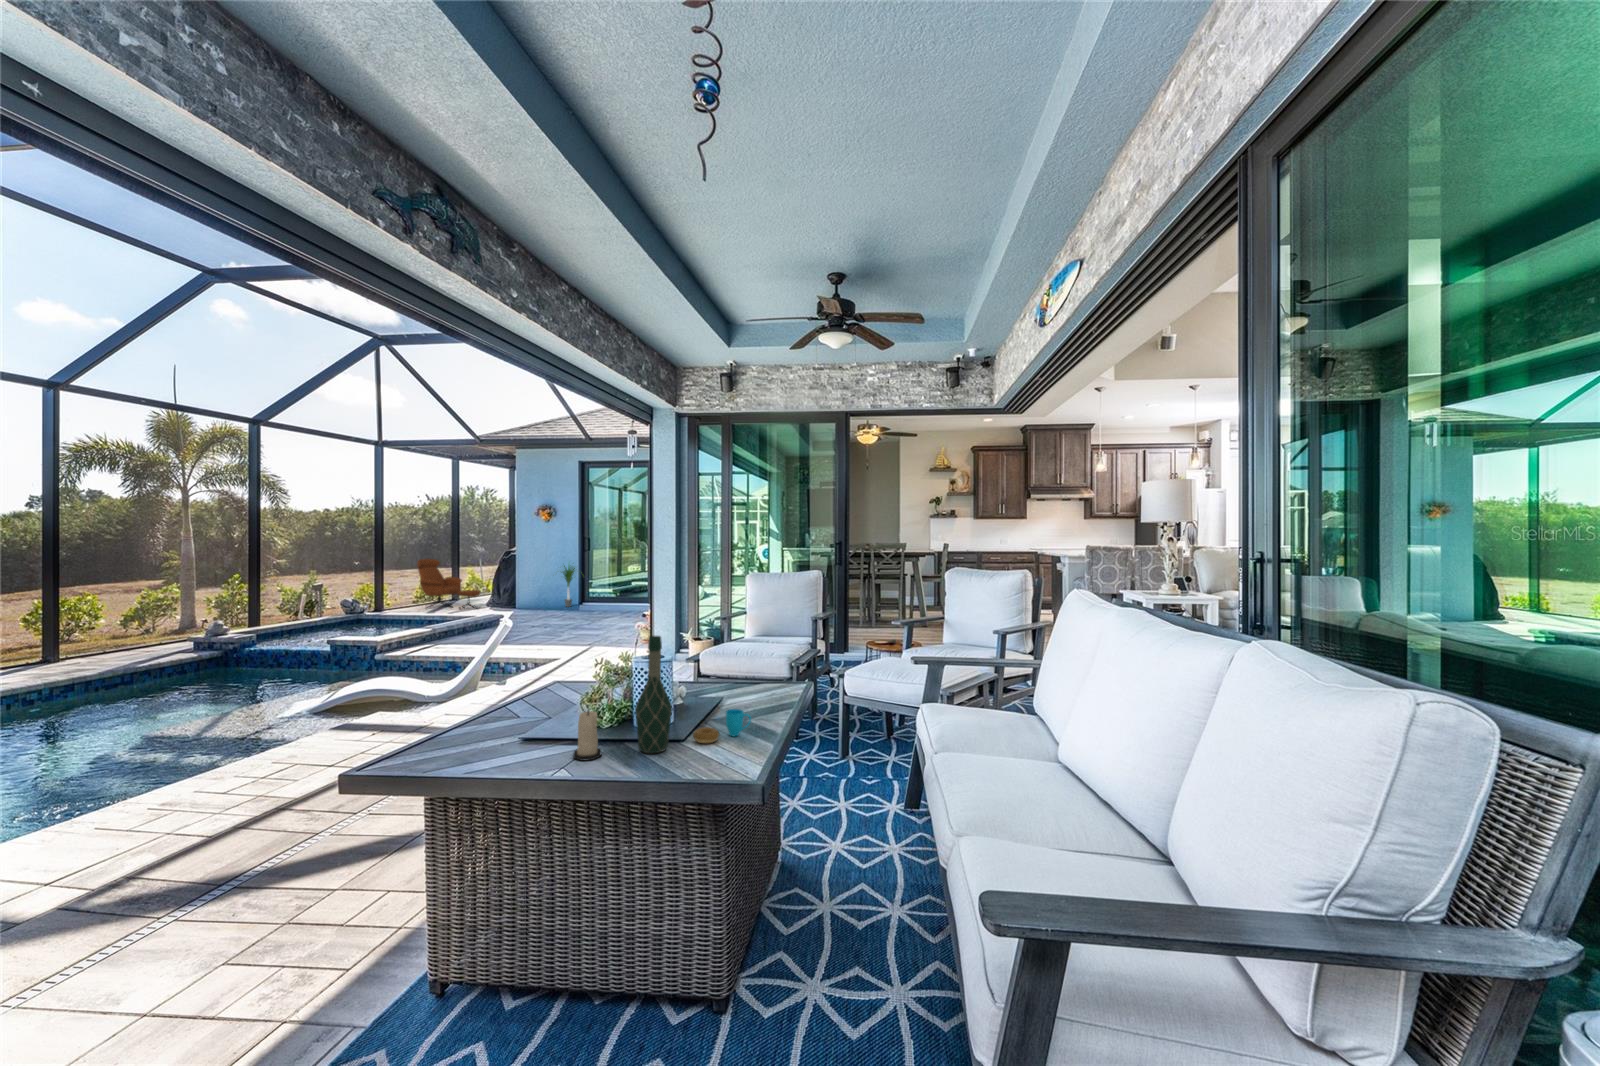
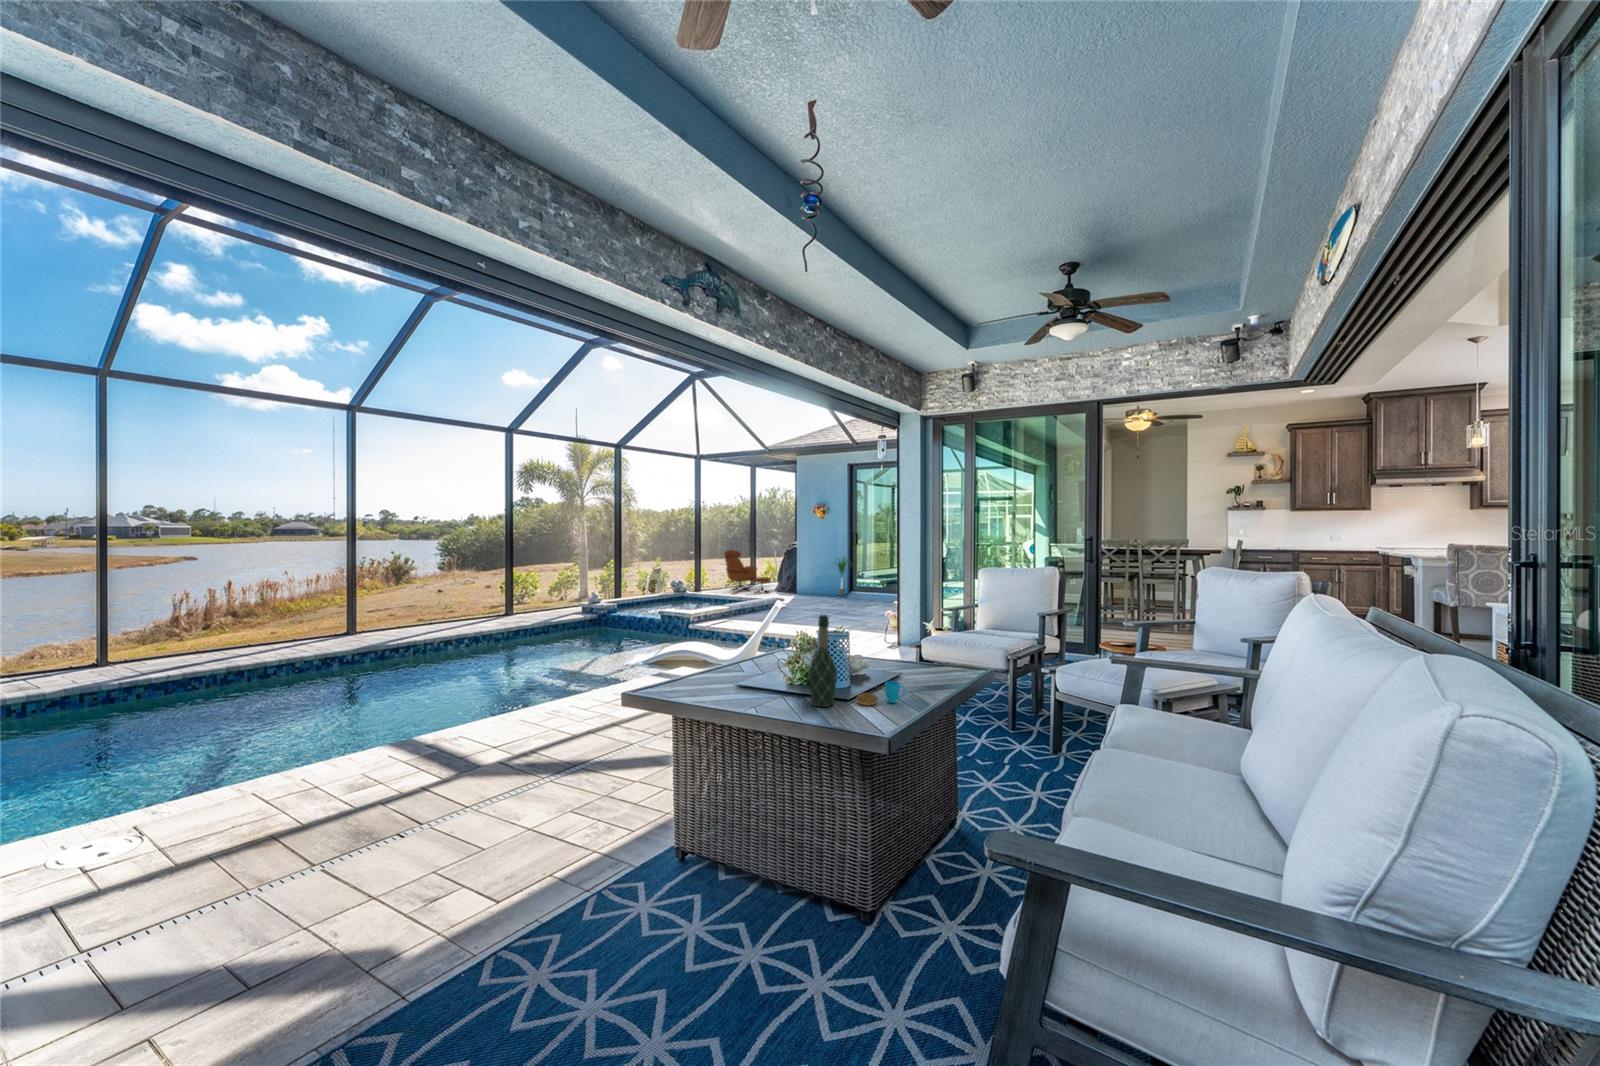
candle: present [573,710,601,761] -> none [764,667,785,706]

